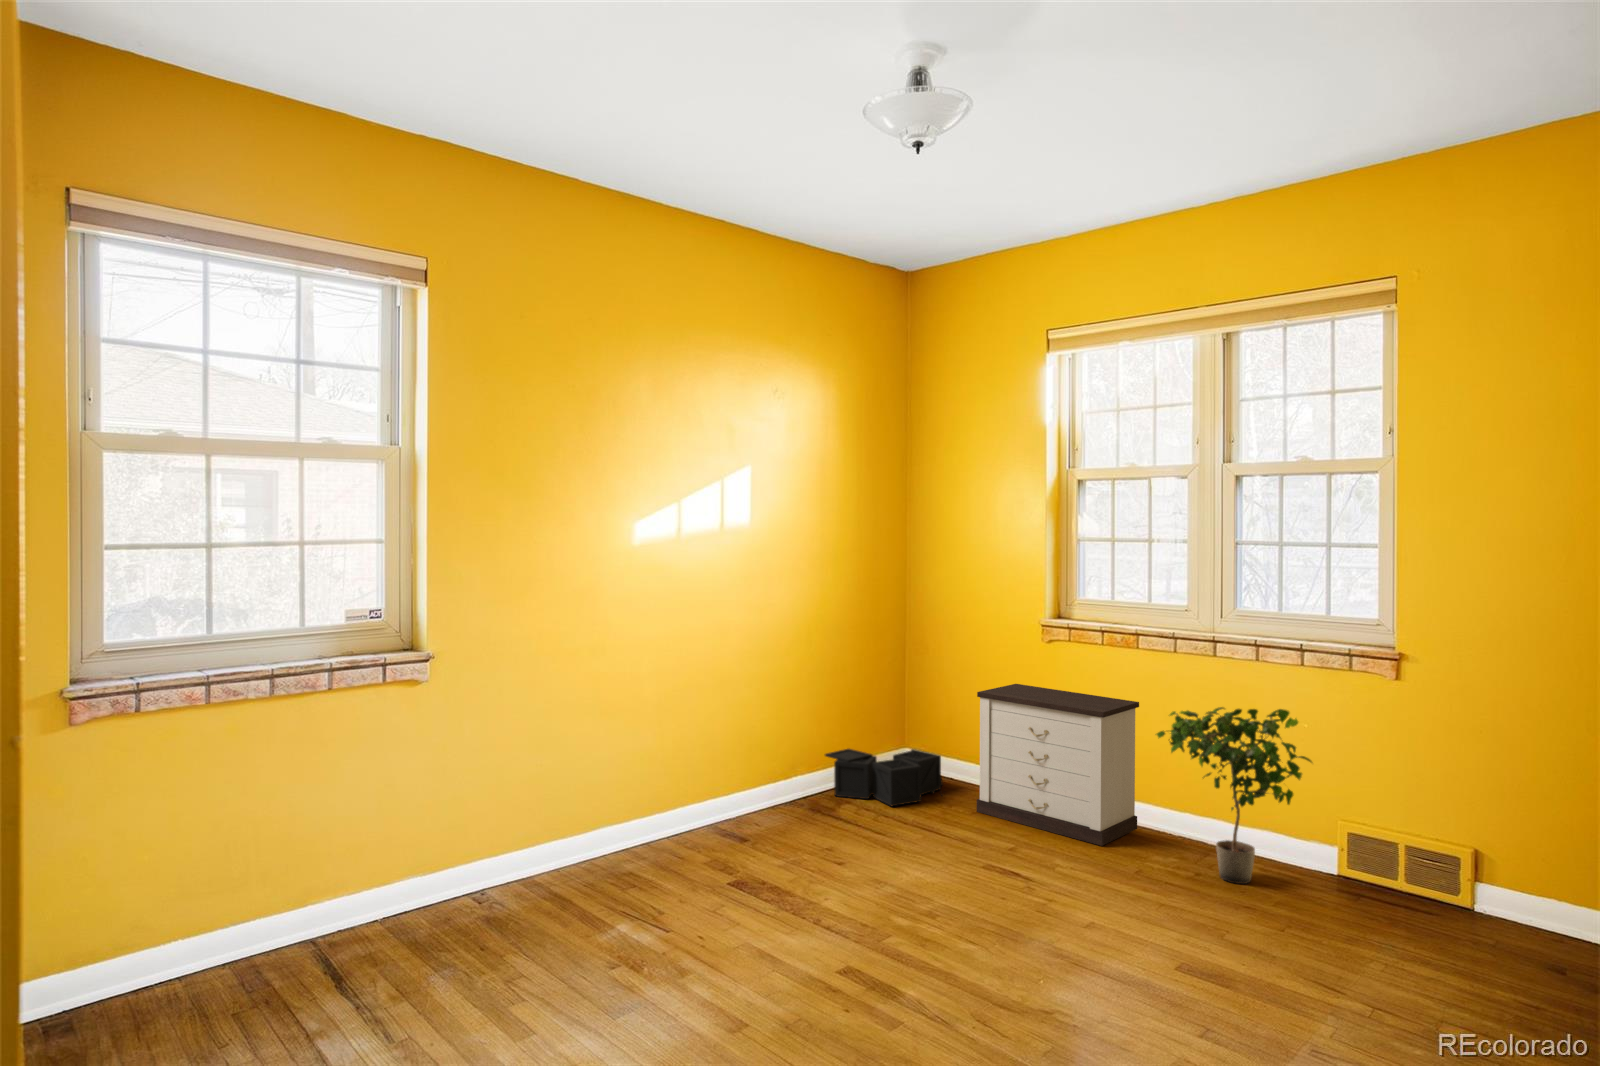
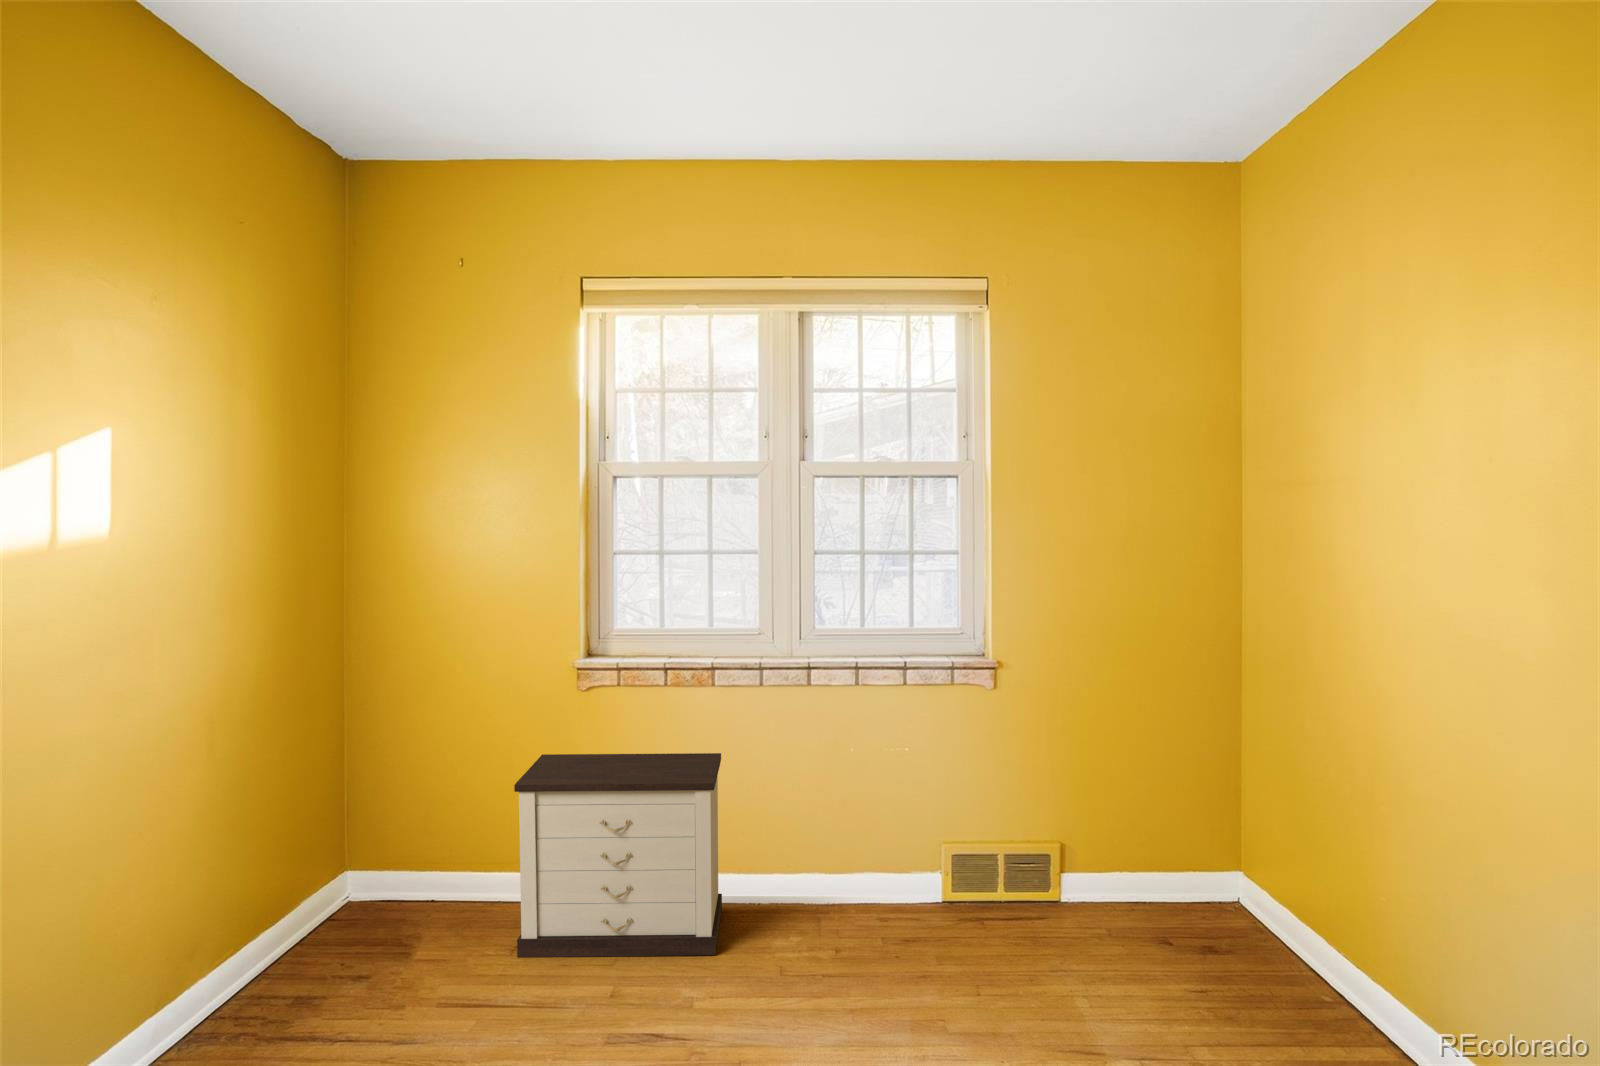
potted plant: present [1156,707,1312,884] -> none [788,738,941,955]
storage bin: present [825,749,943,806] -> none [233,883,450,1017]

